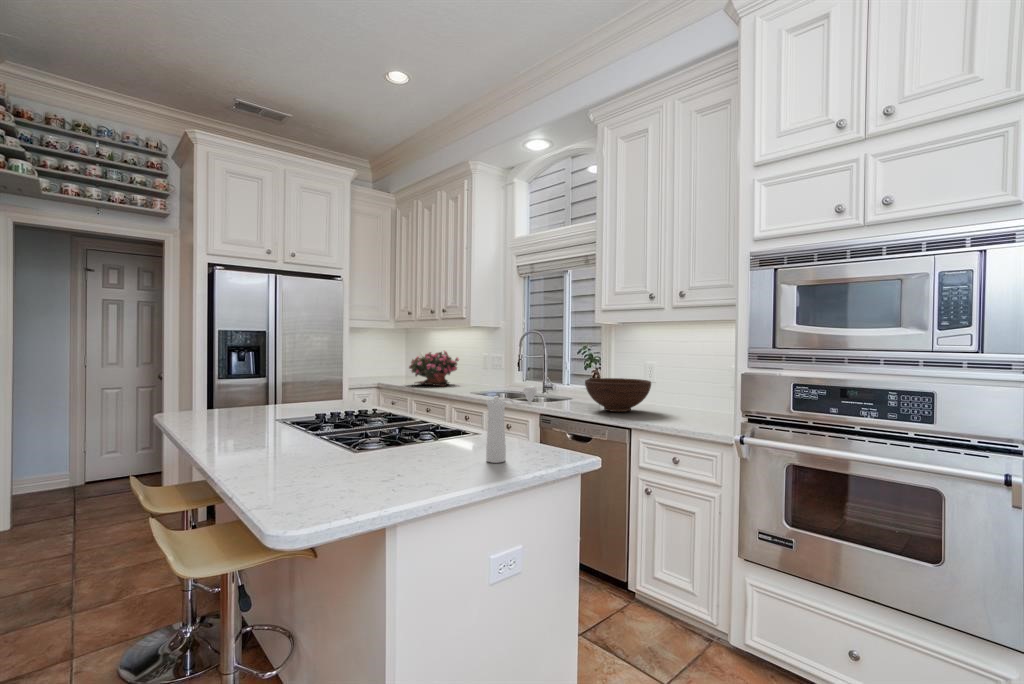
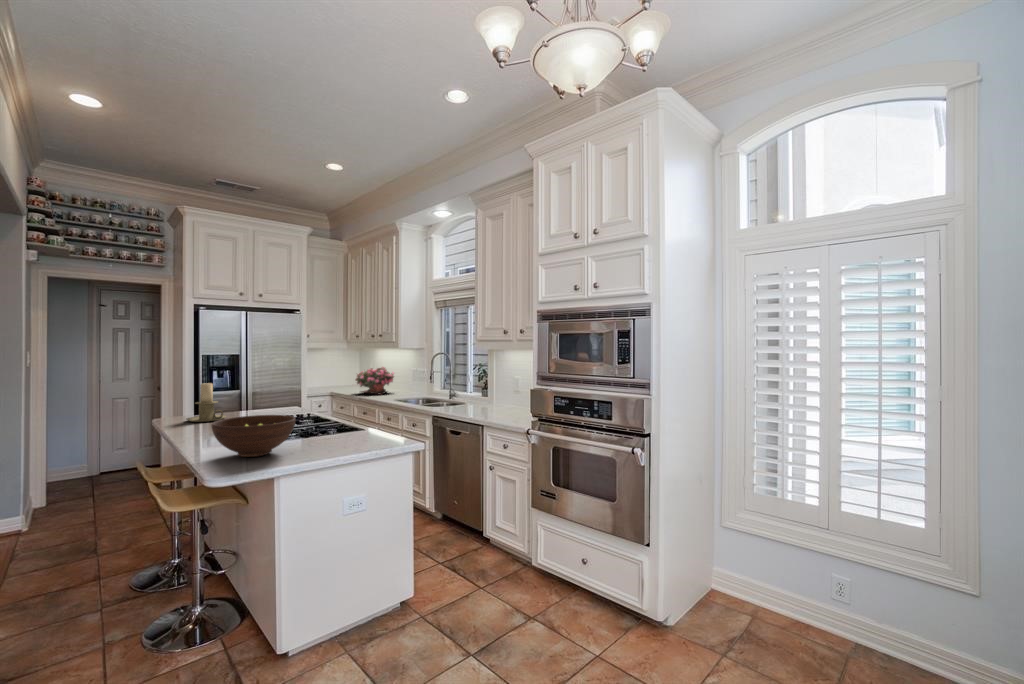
candle holder: none [202,363,260,419] -> present [186,383,226,422]
fruit bowl: present [585,378,651,412] -> present [212,415,295,457]
pepper mill: present [486,386,537,463] -> none [349,401,383,446]

